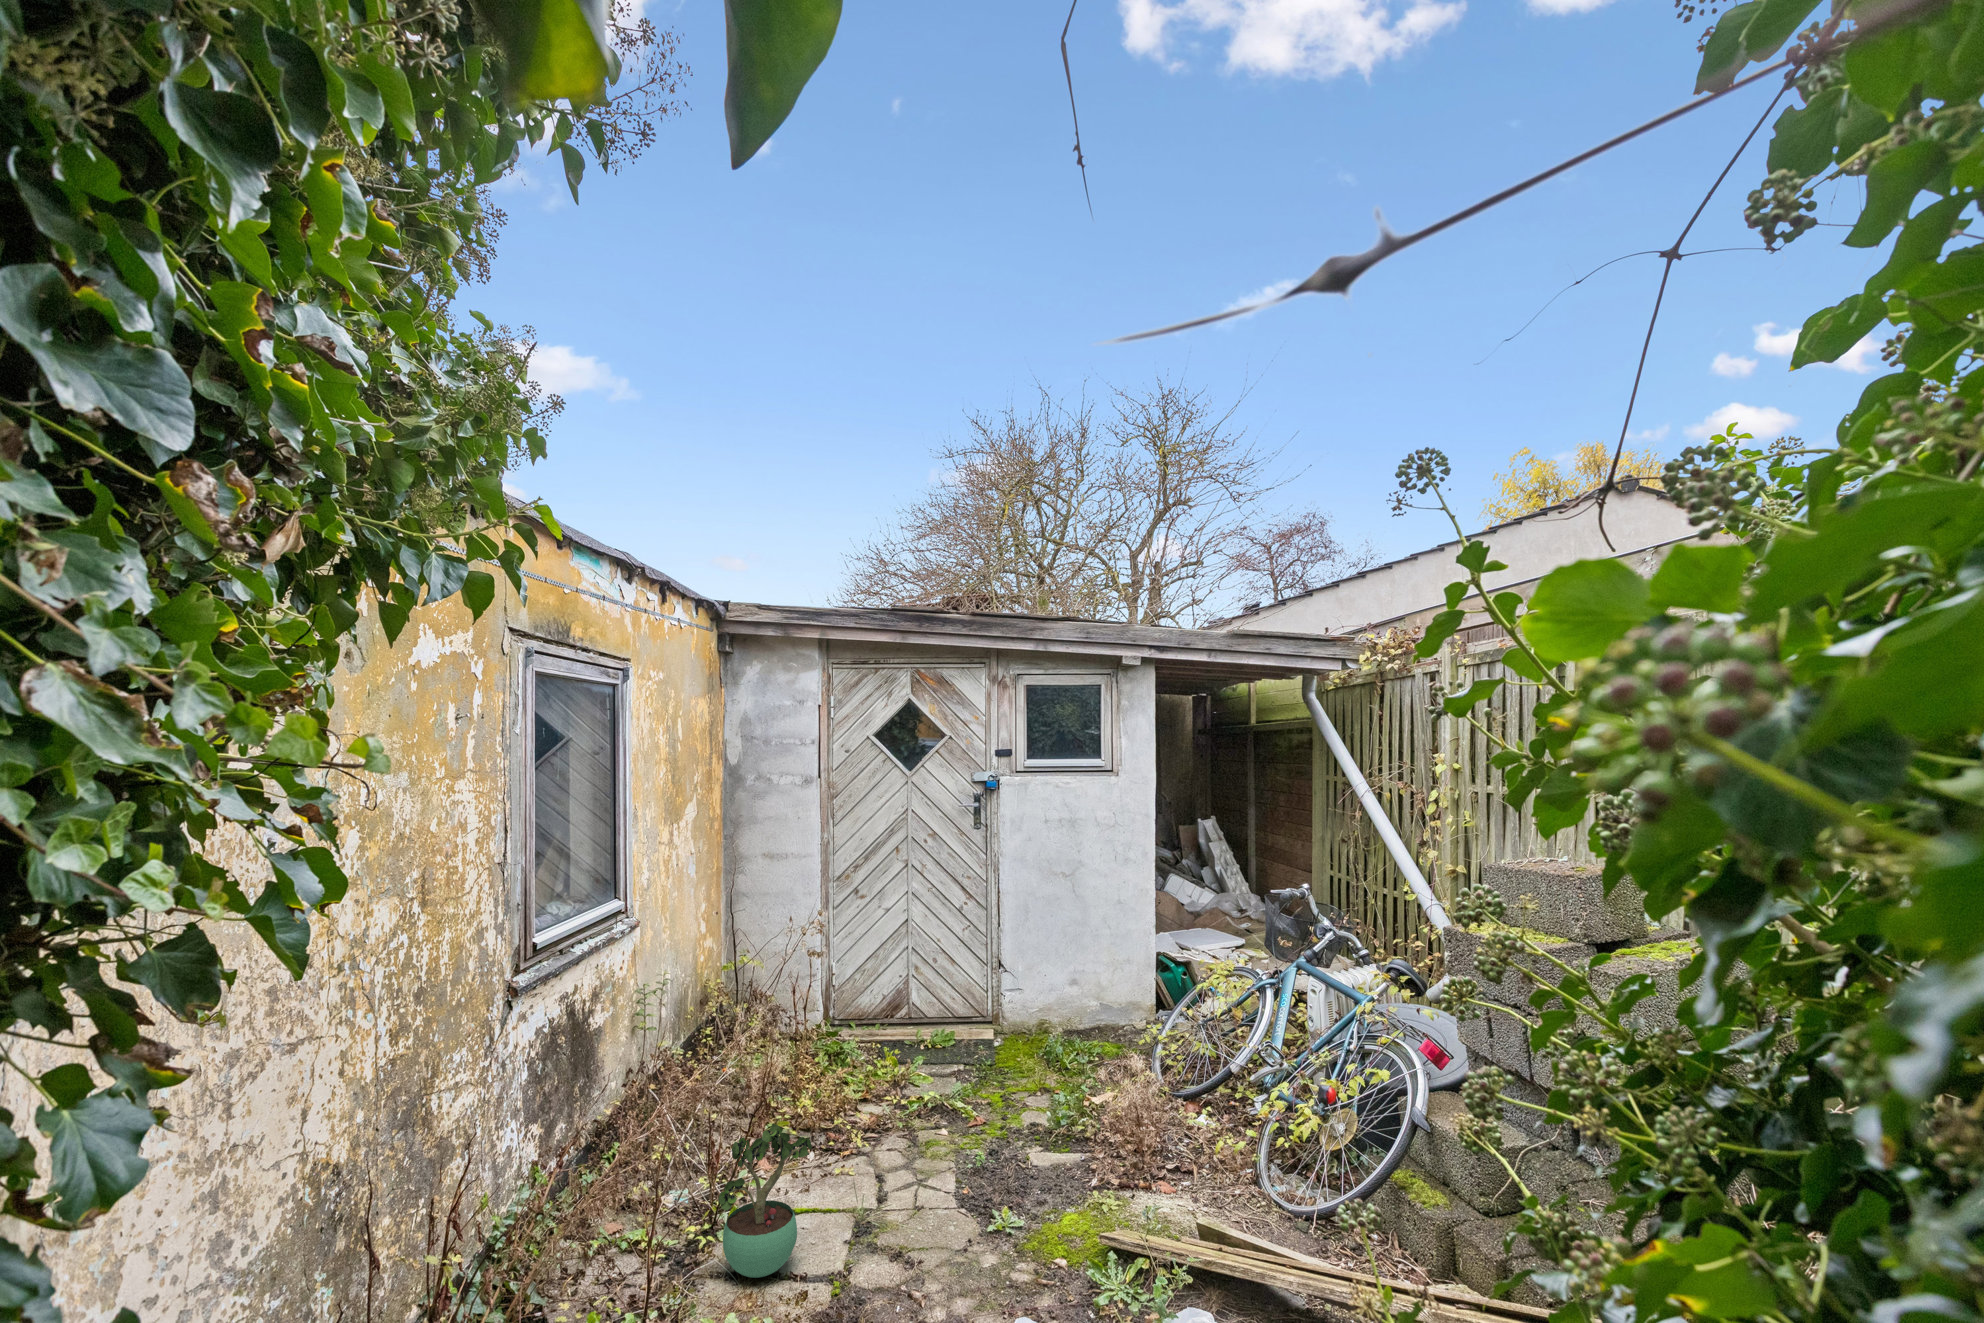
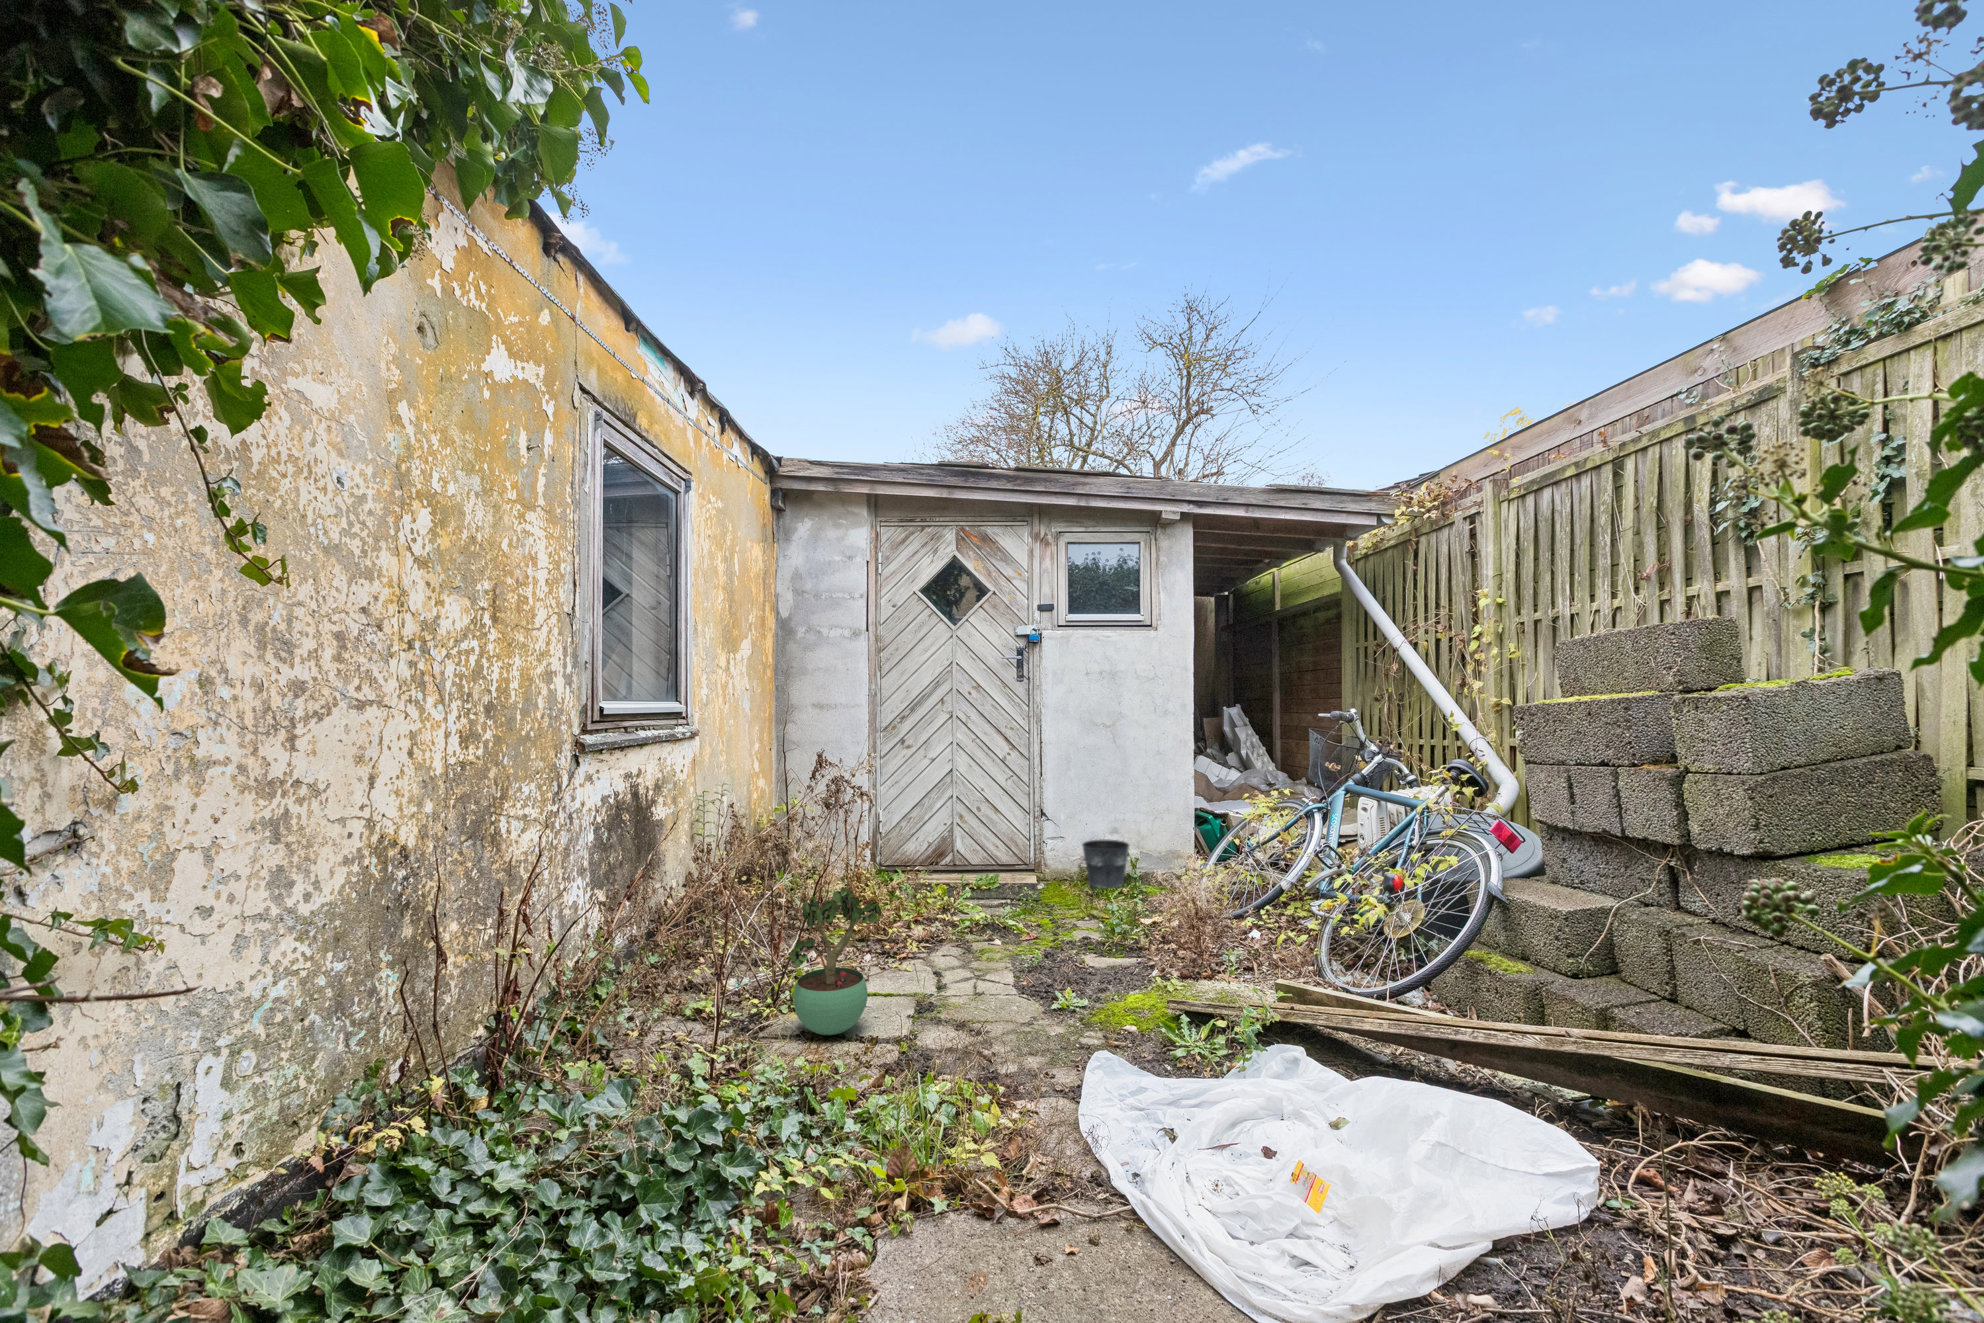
bucket: none [1034,996,1087,1052] -> present [1078,840,1129,888]

